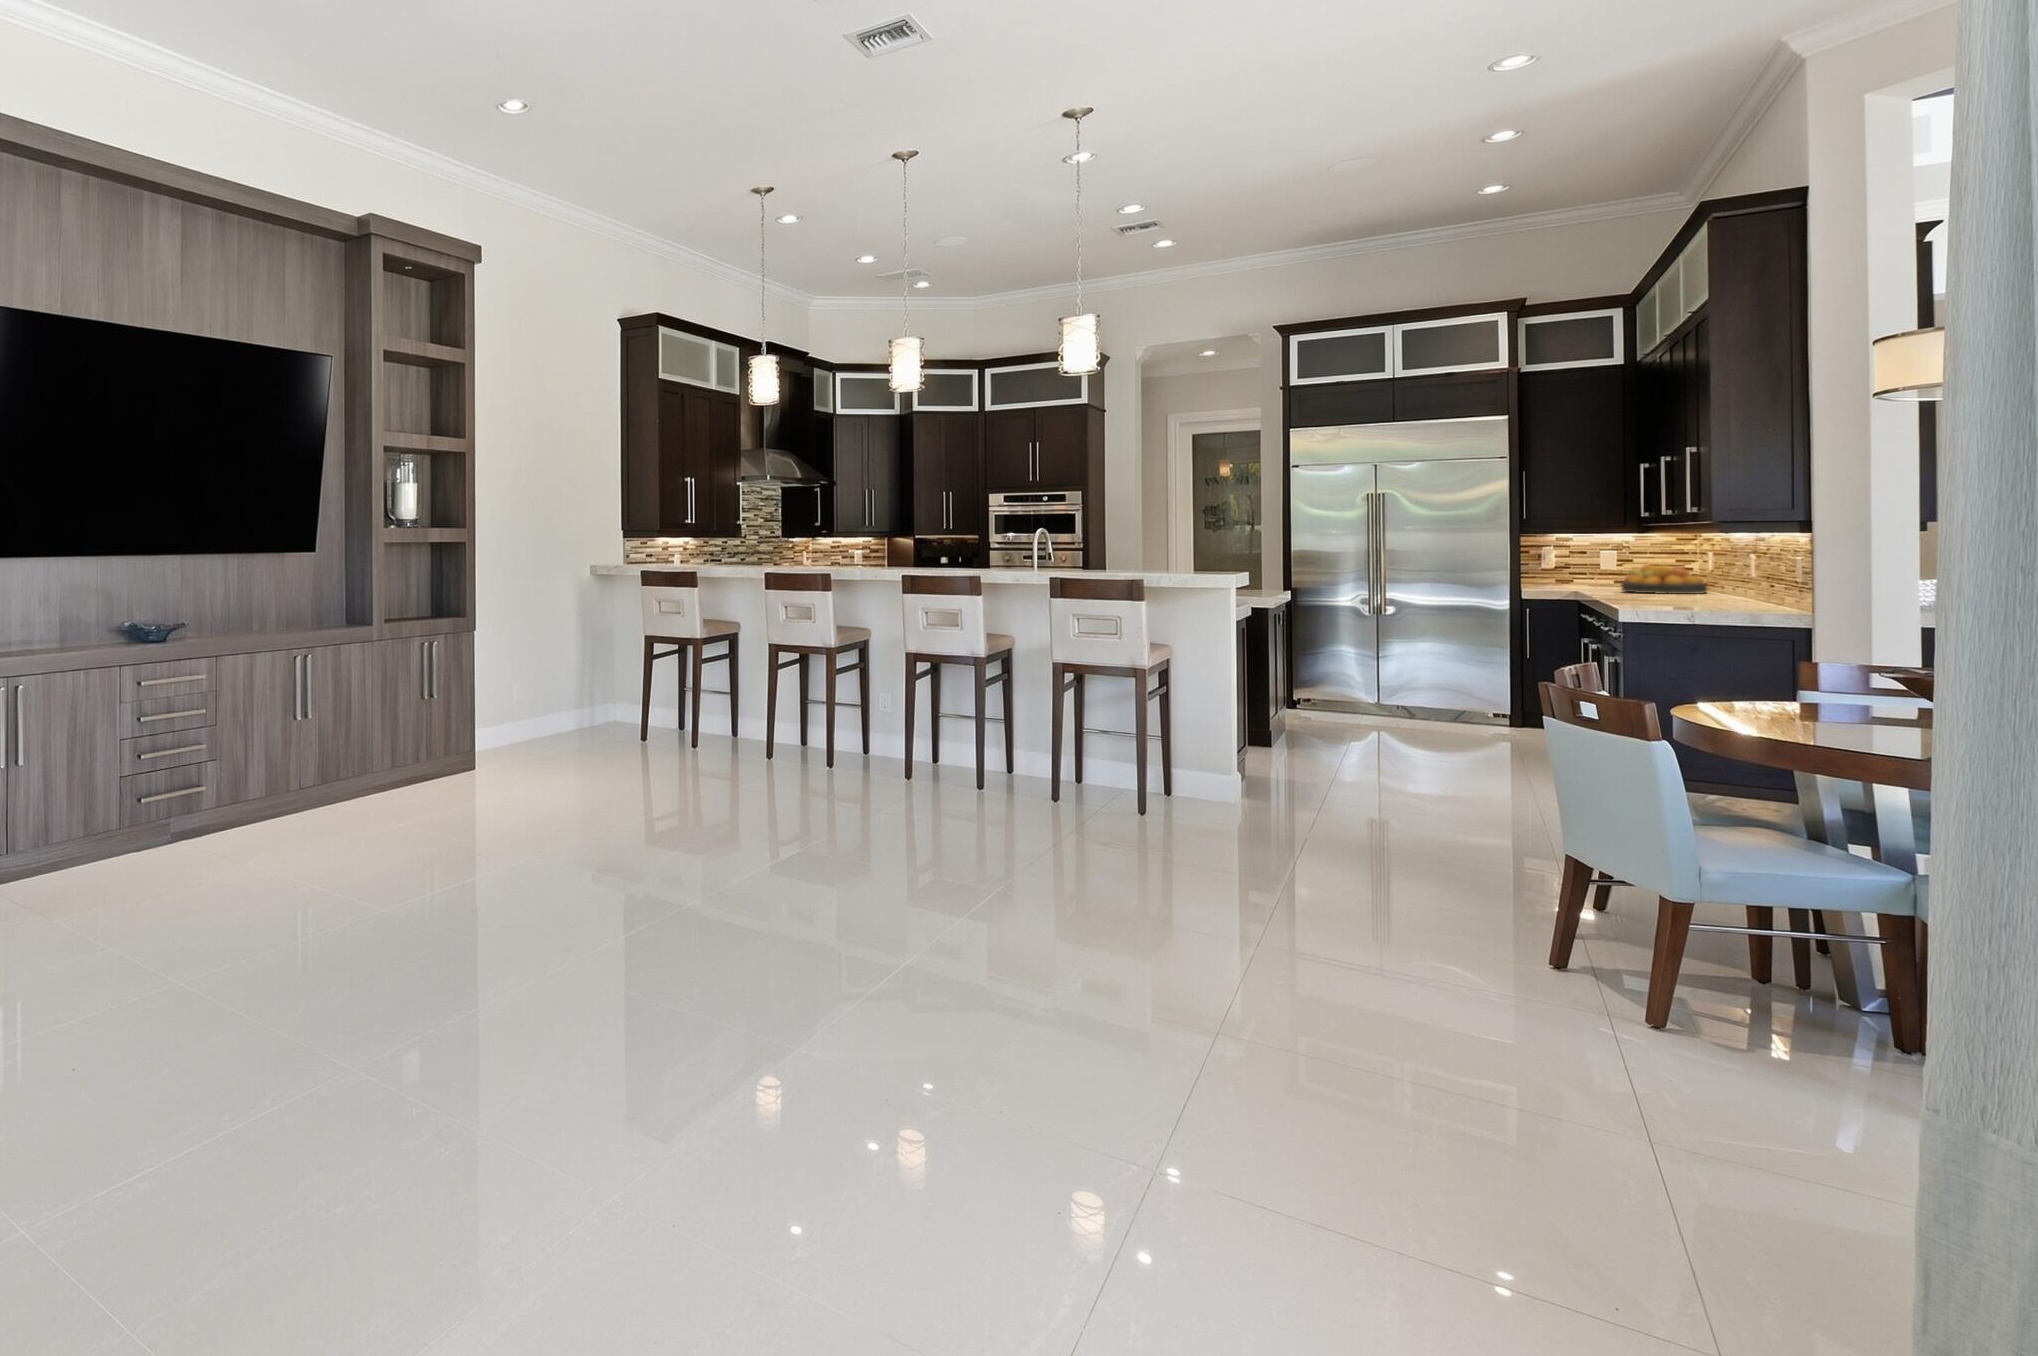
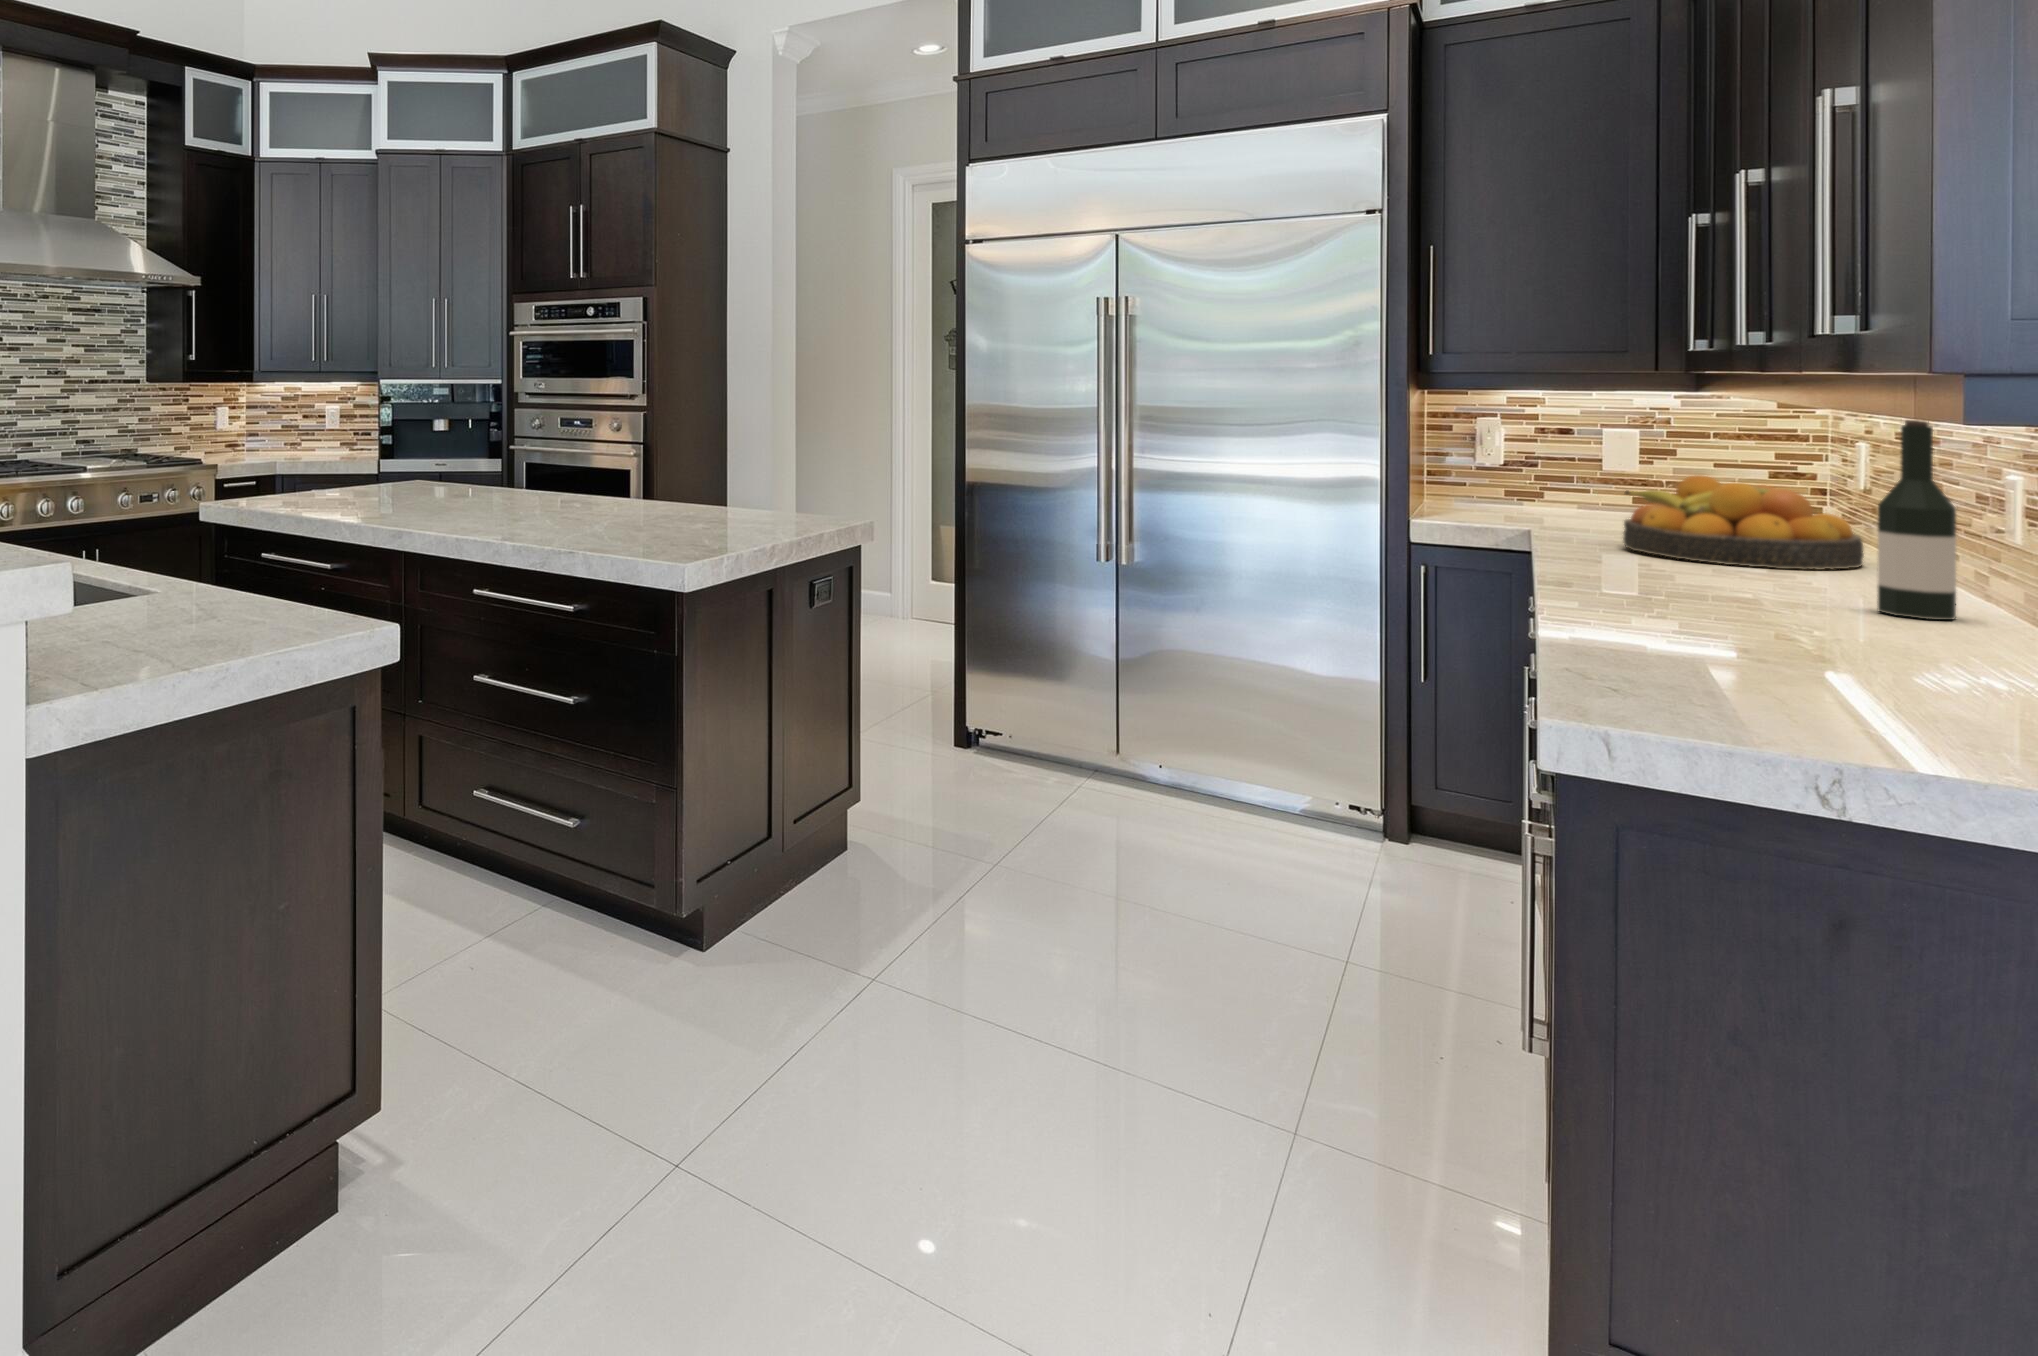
wine bottle: none [1708,538,1731,598] -> present [1878,420,1956,620]

